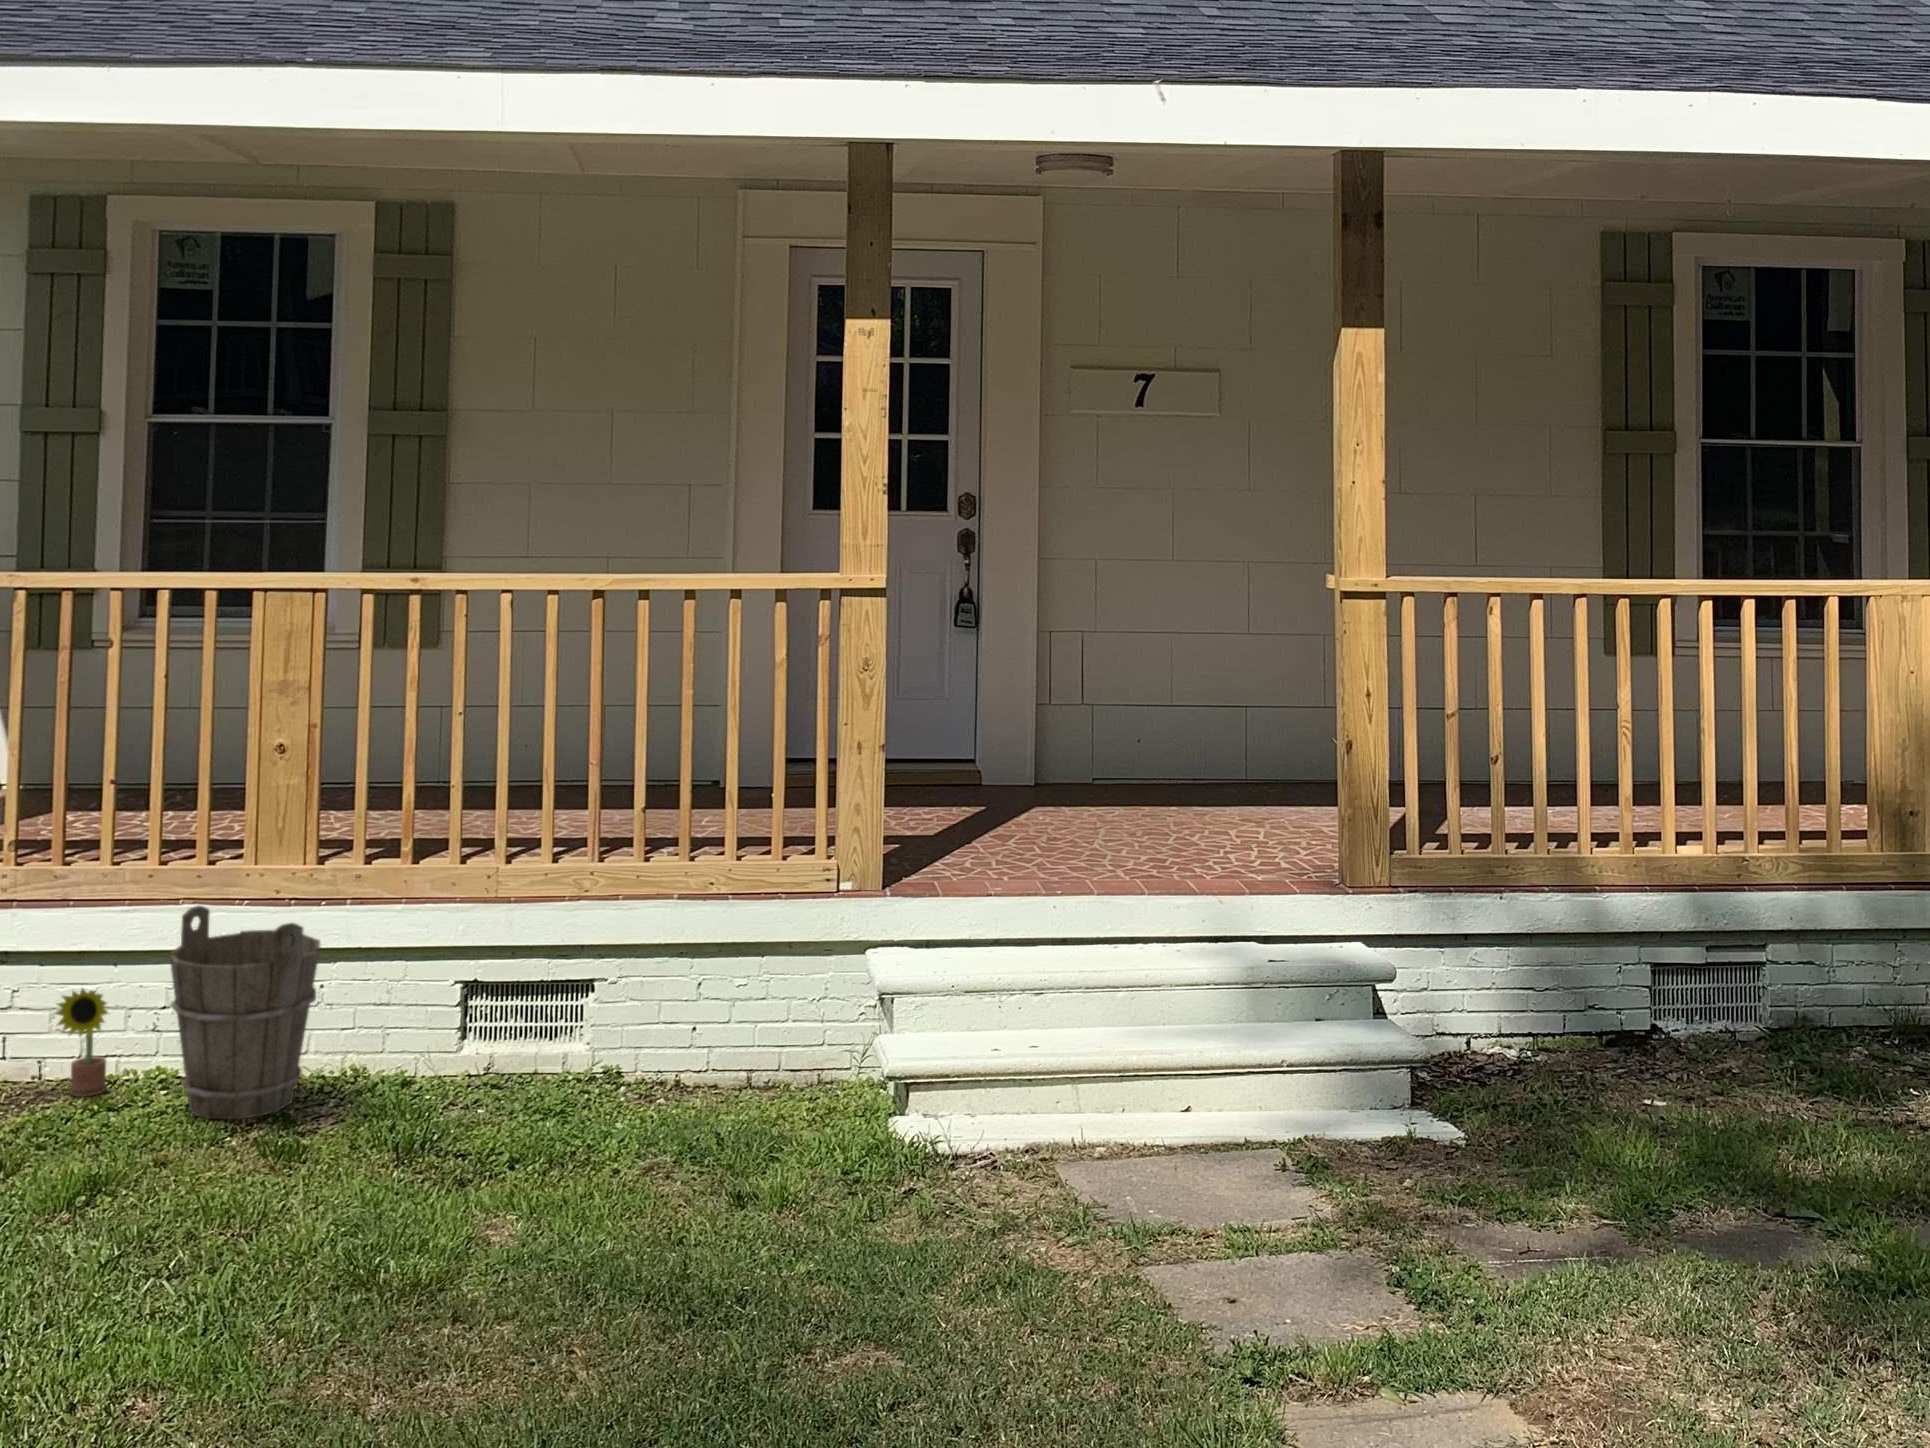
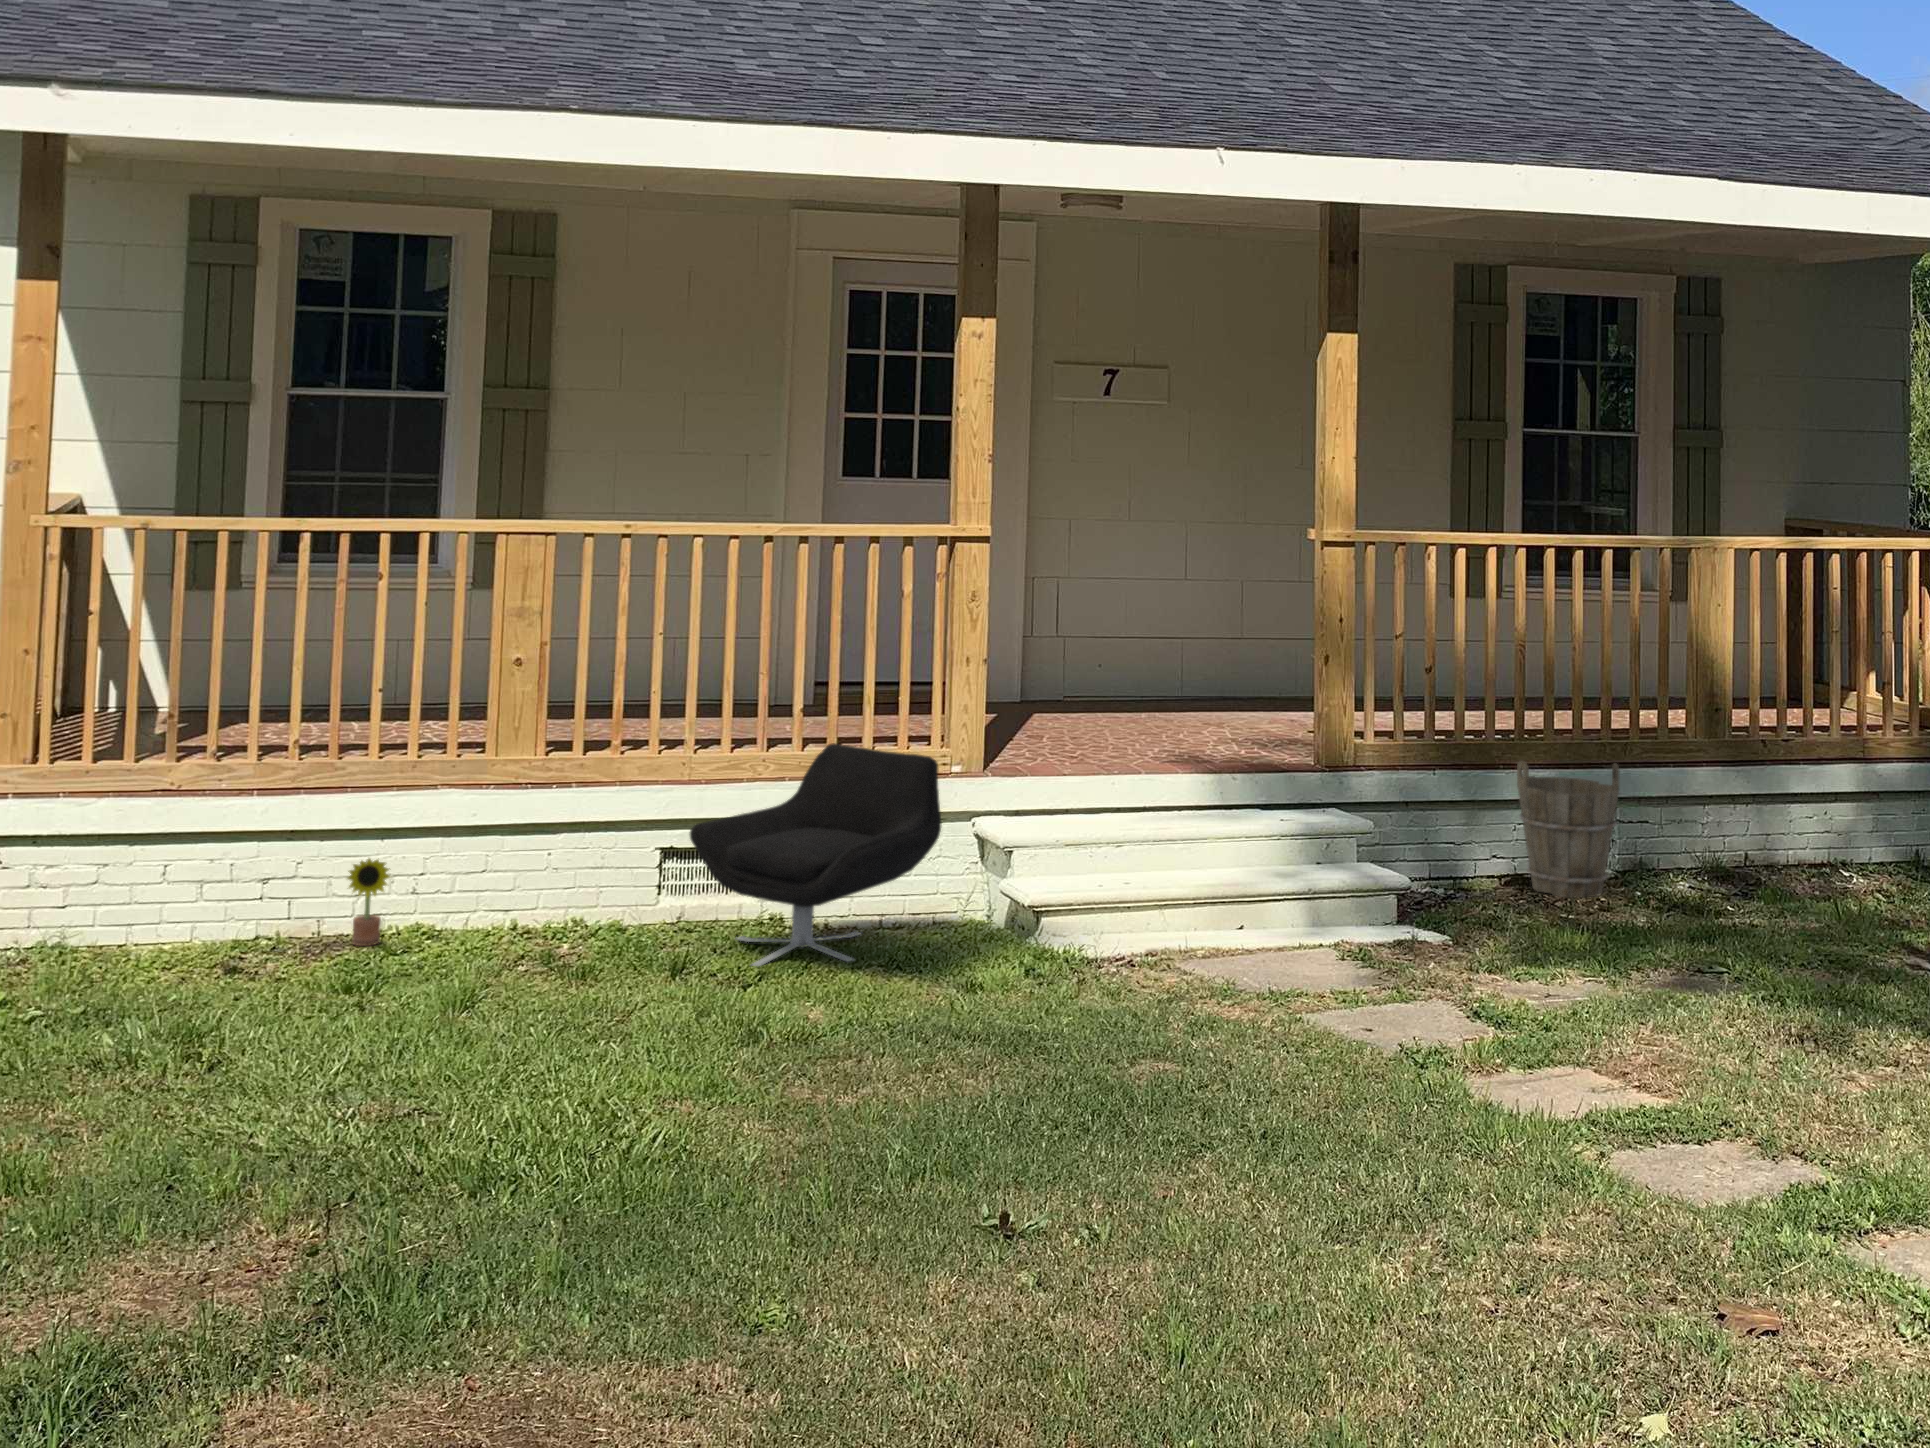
lounge chair: none [457,852,780,1162] -> present [690,743,941,966]
bucket: present [170,905,320,1119] -> present [1517,761,1619,898]

